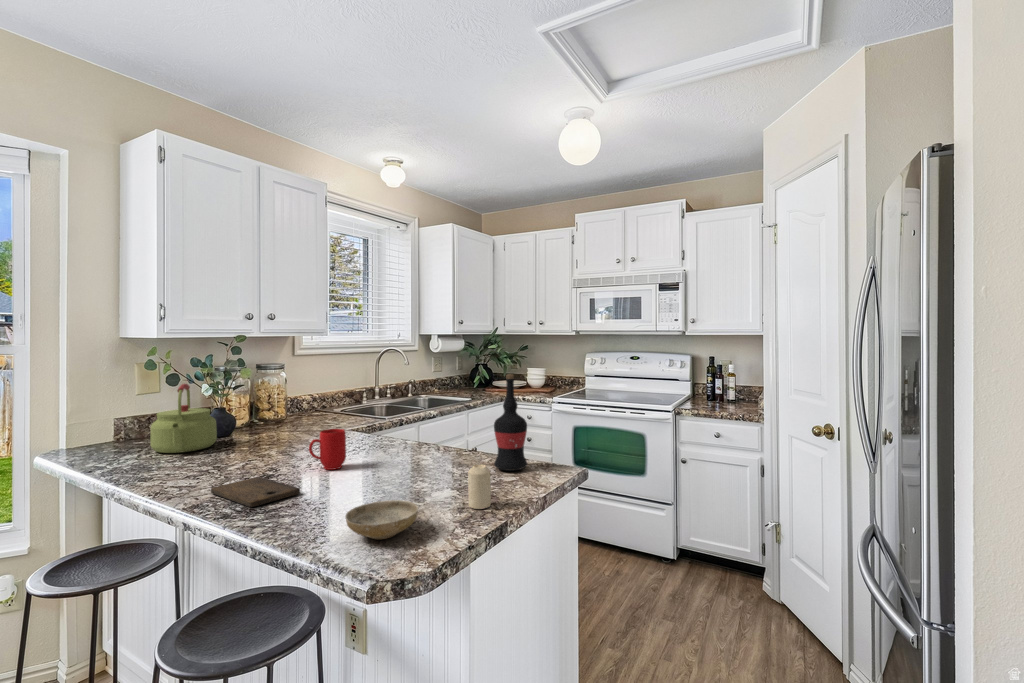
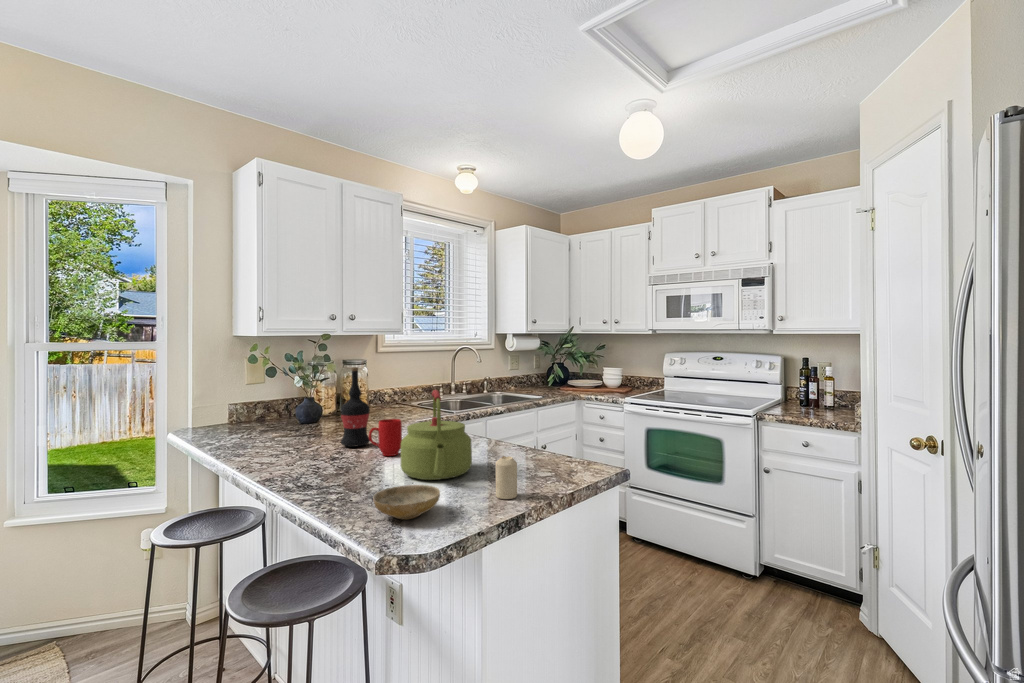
wine bottle: present [494,374,527,471] -> present [341,367,370,447]
kettle: present [150,384,217,453] -> present [401,390,472,480]
cutting board: present [211,477,300,507] -> none [282,459,353,484]

